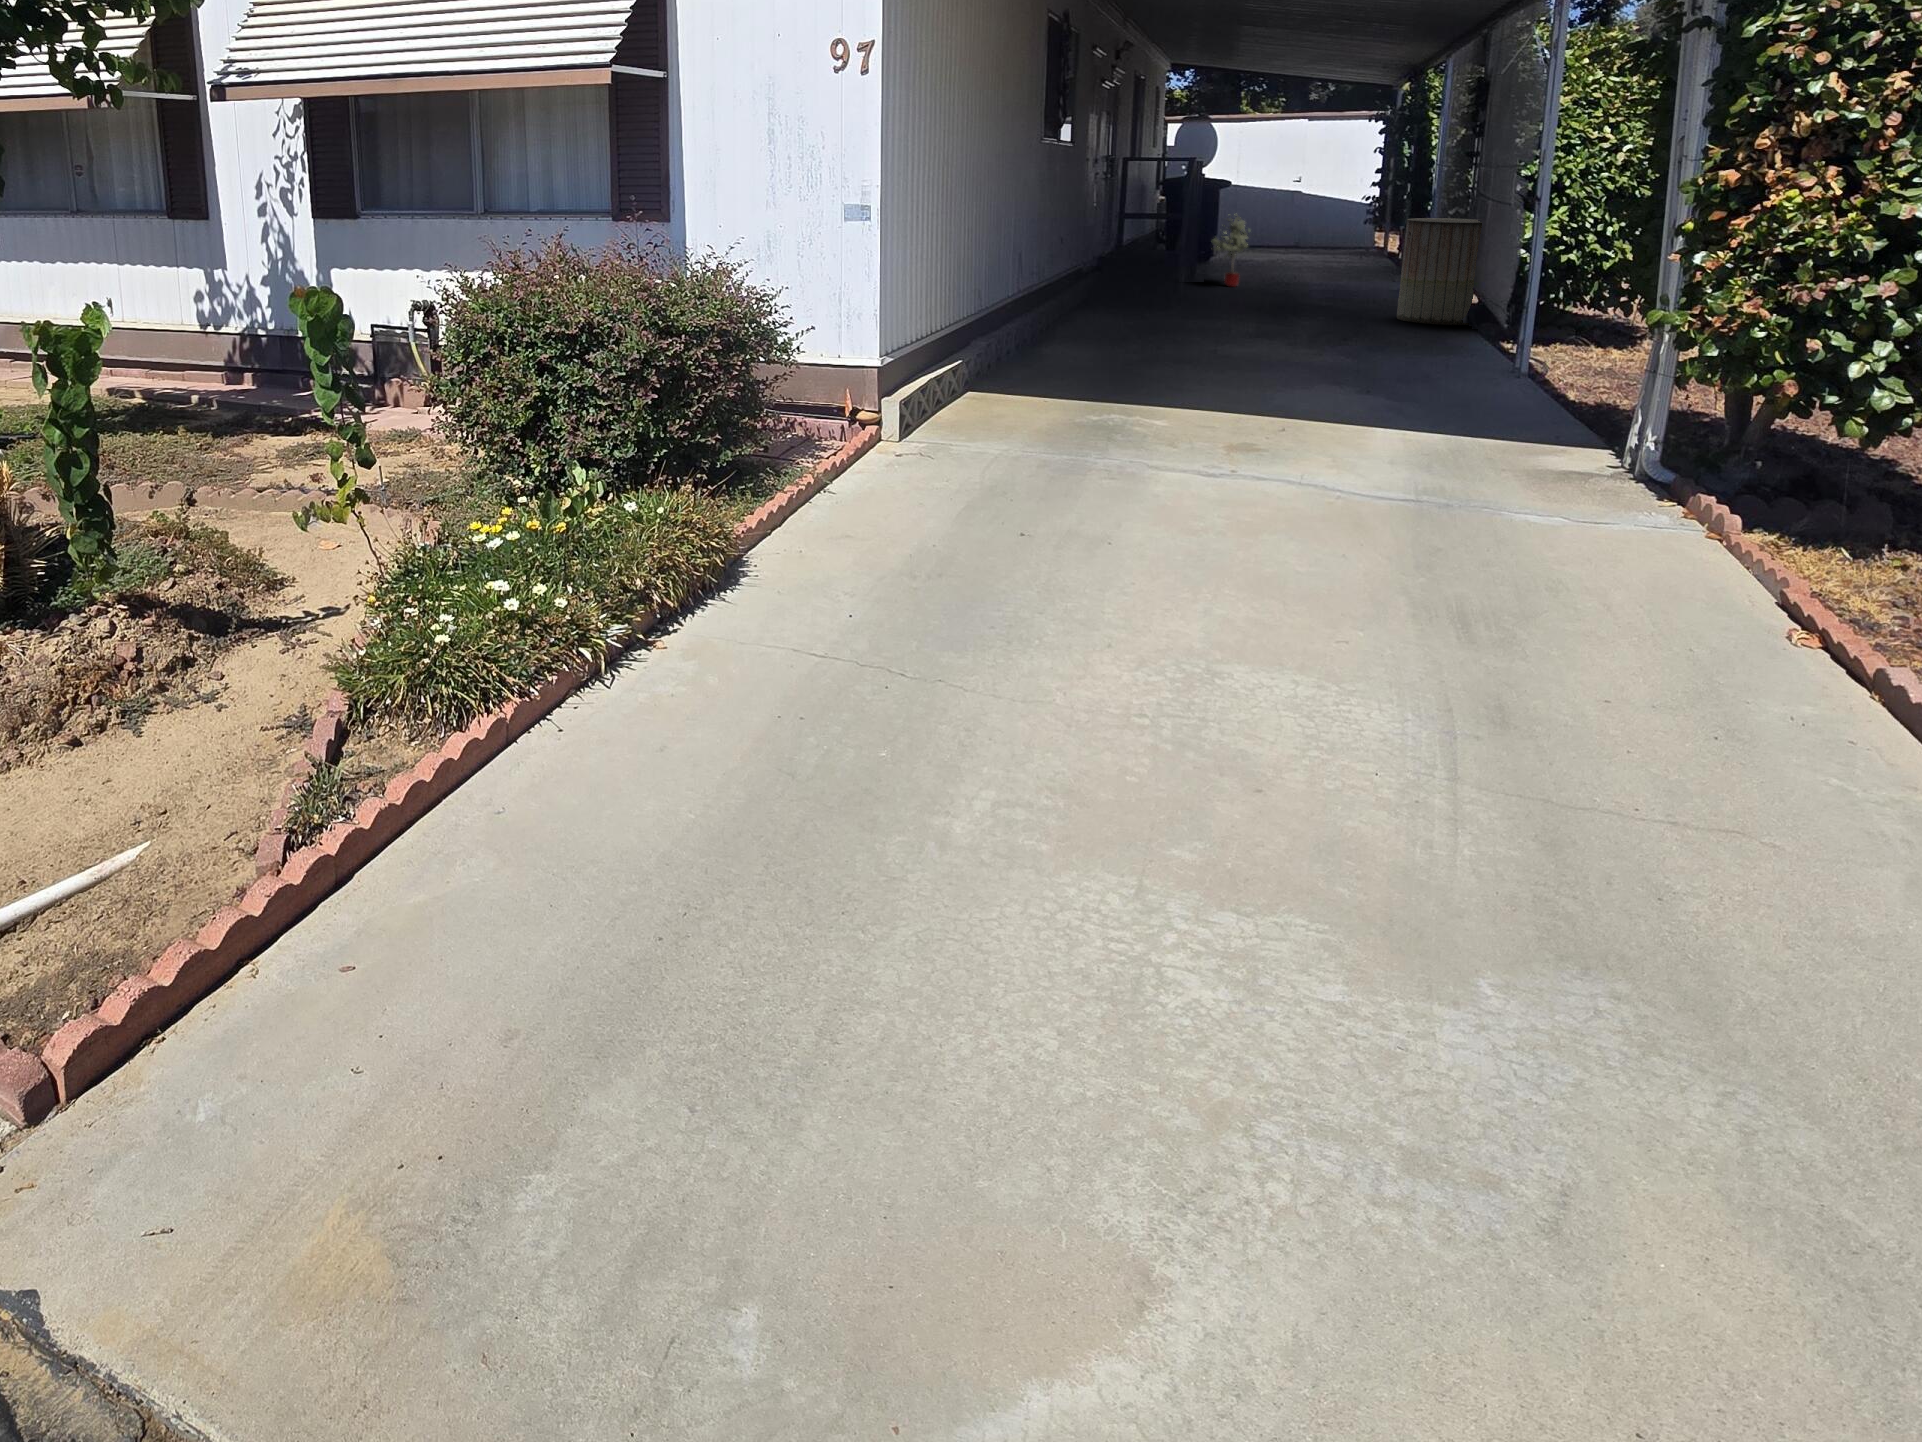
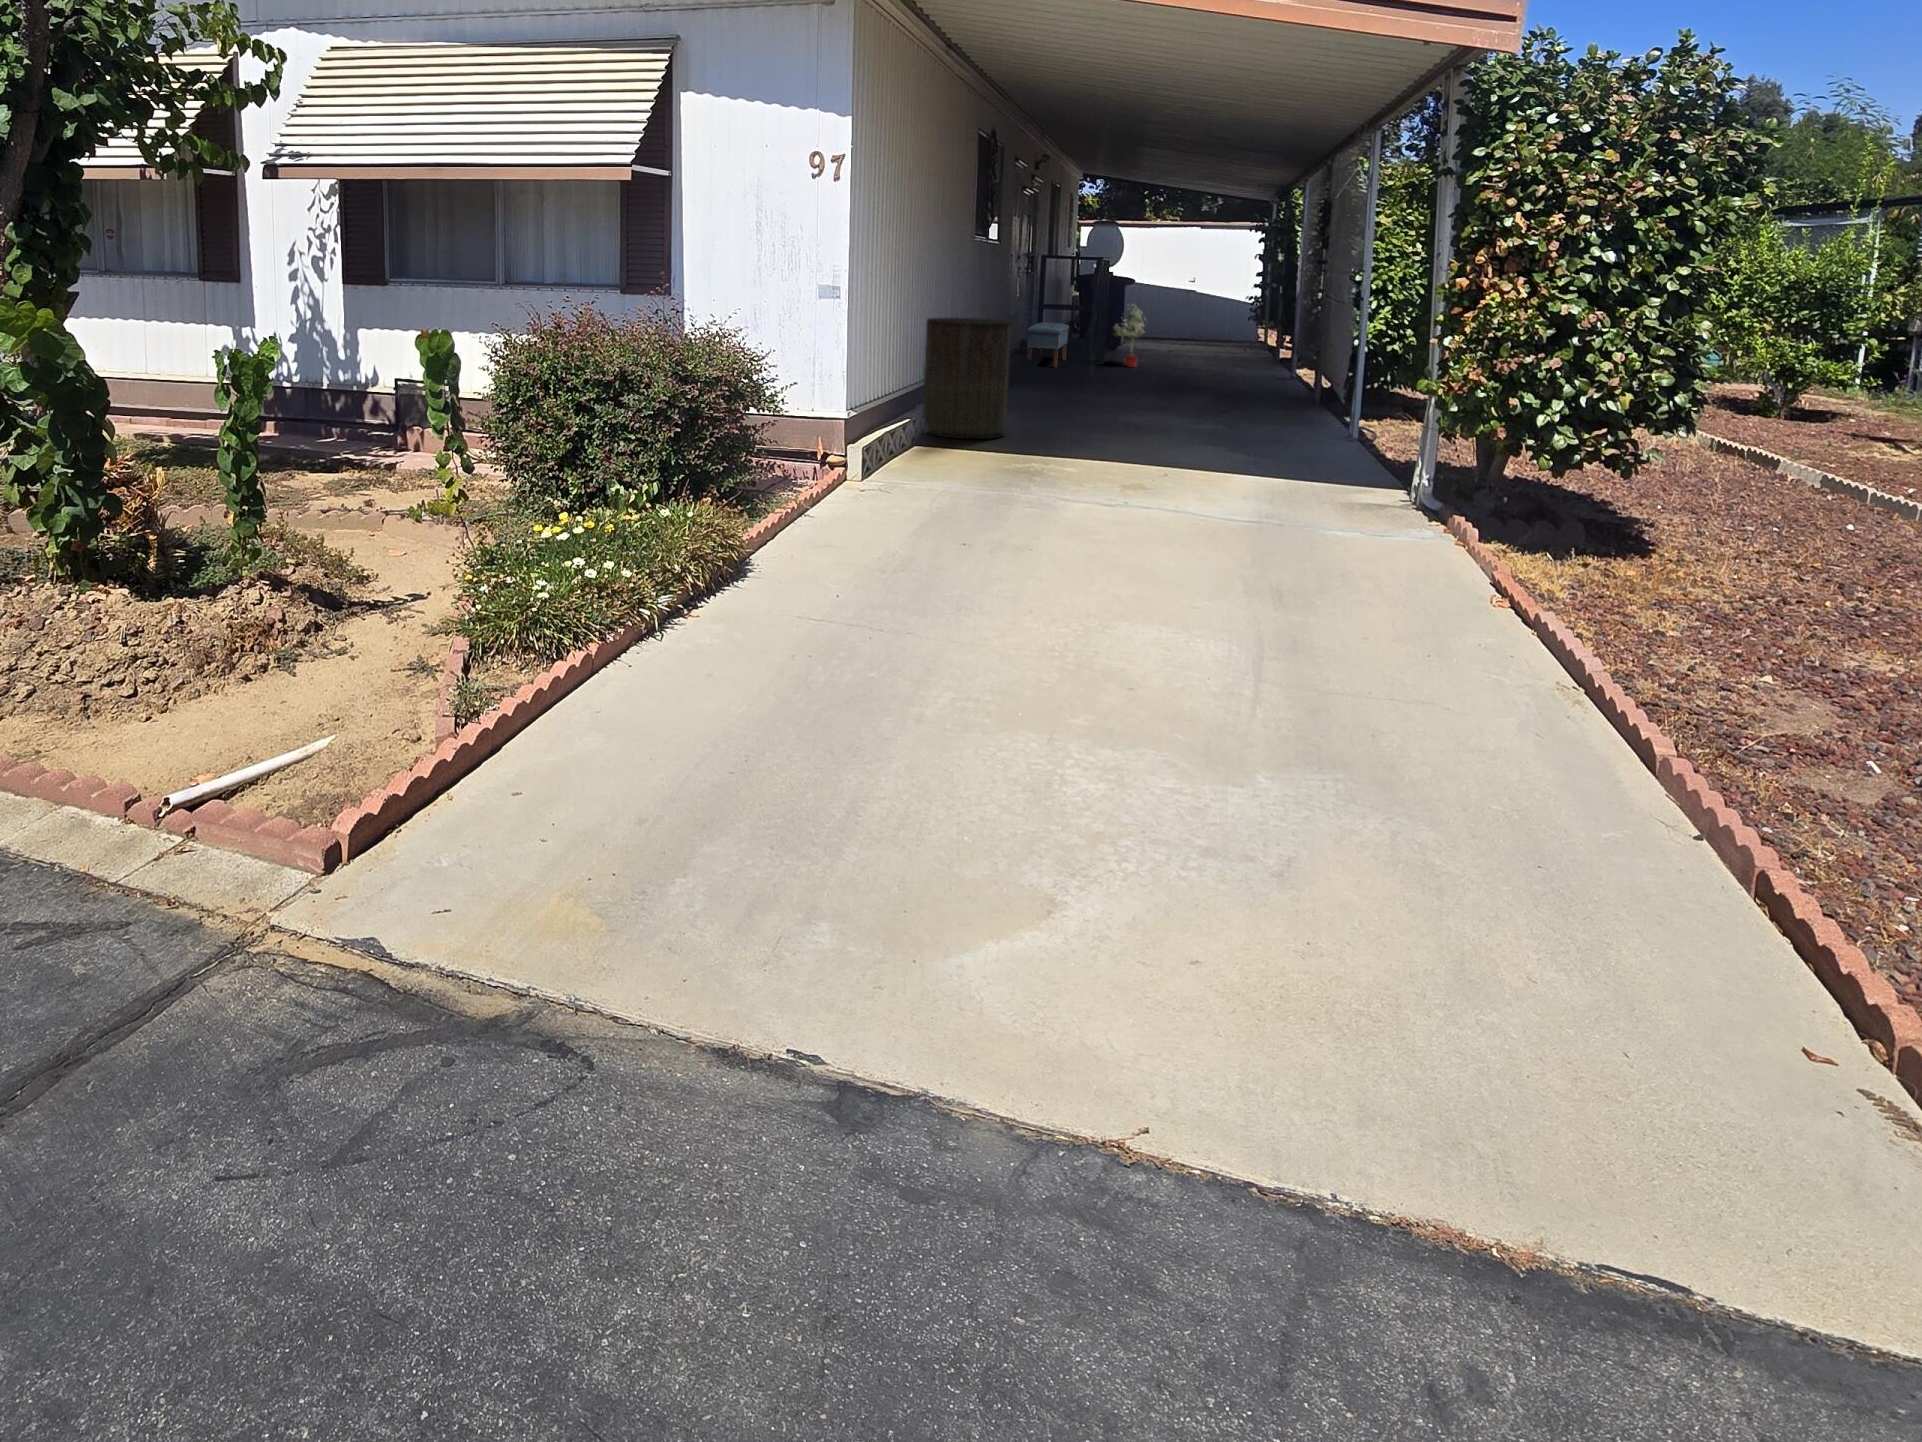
trash can: present [1397,218,1482,325] -> present [922,318,1011,439]
bench: none [1109,237,1159,289] -> present [1027,322,1069,367]

